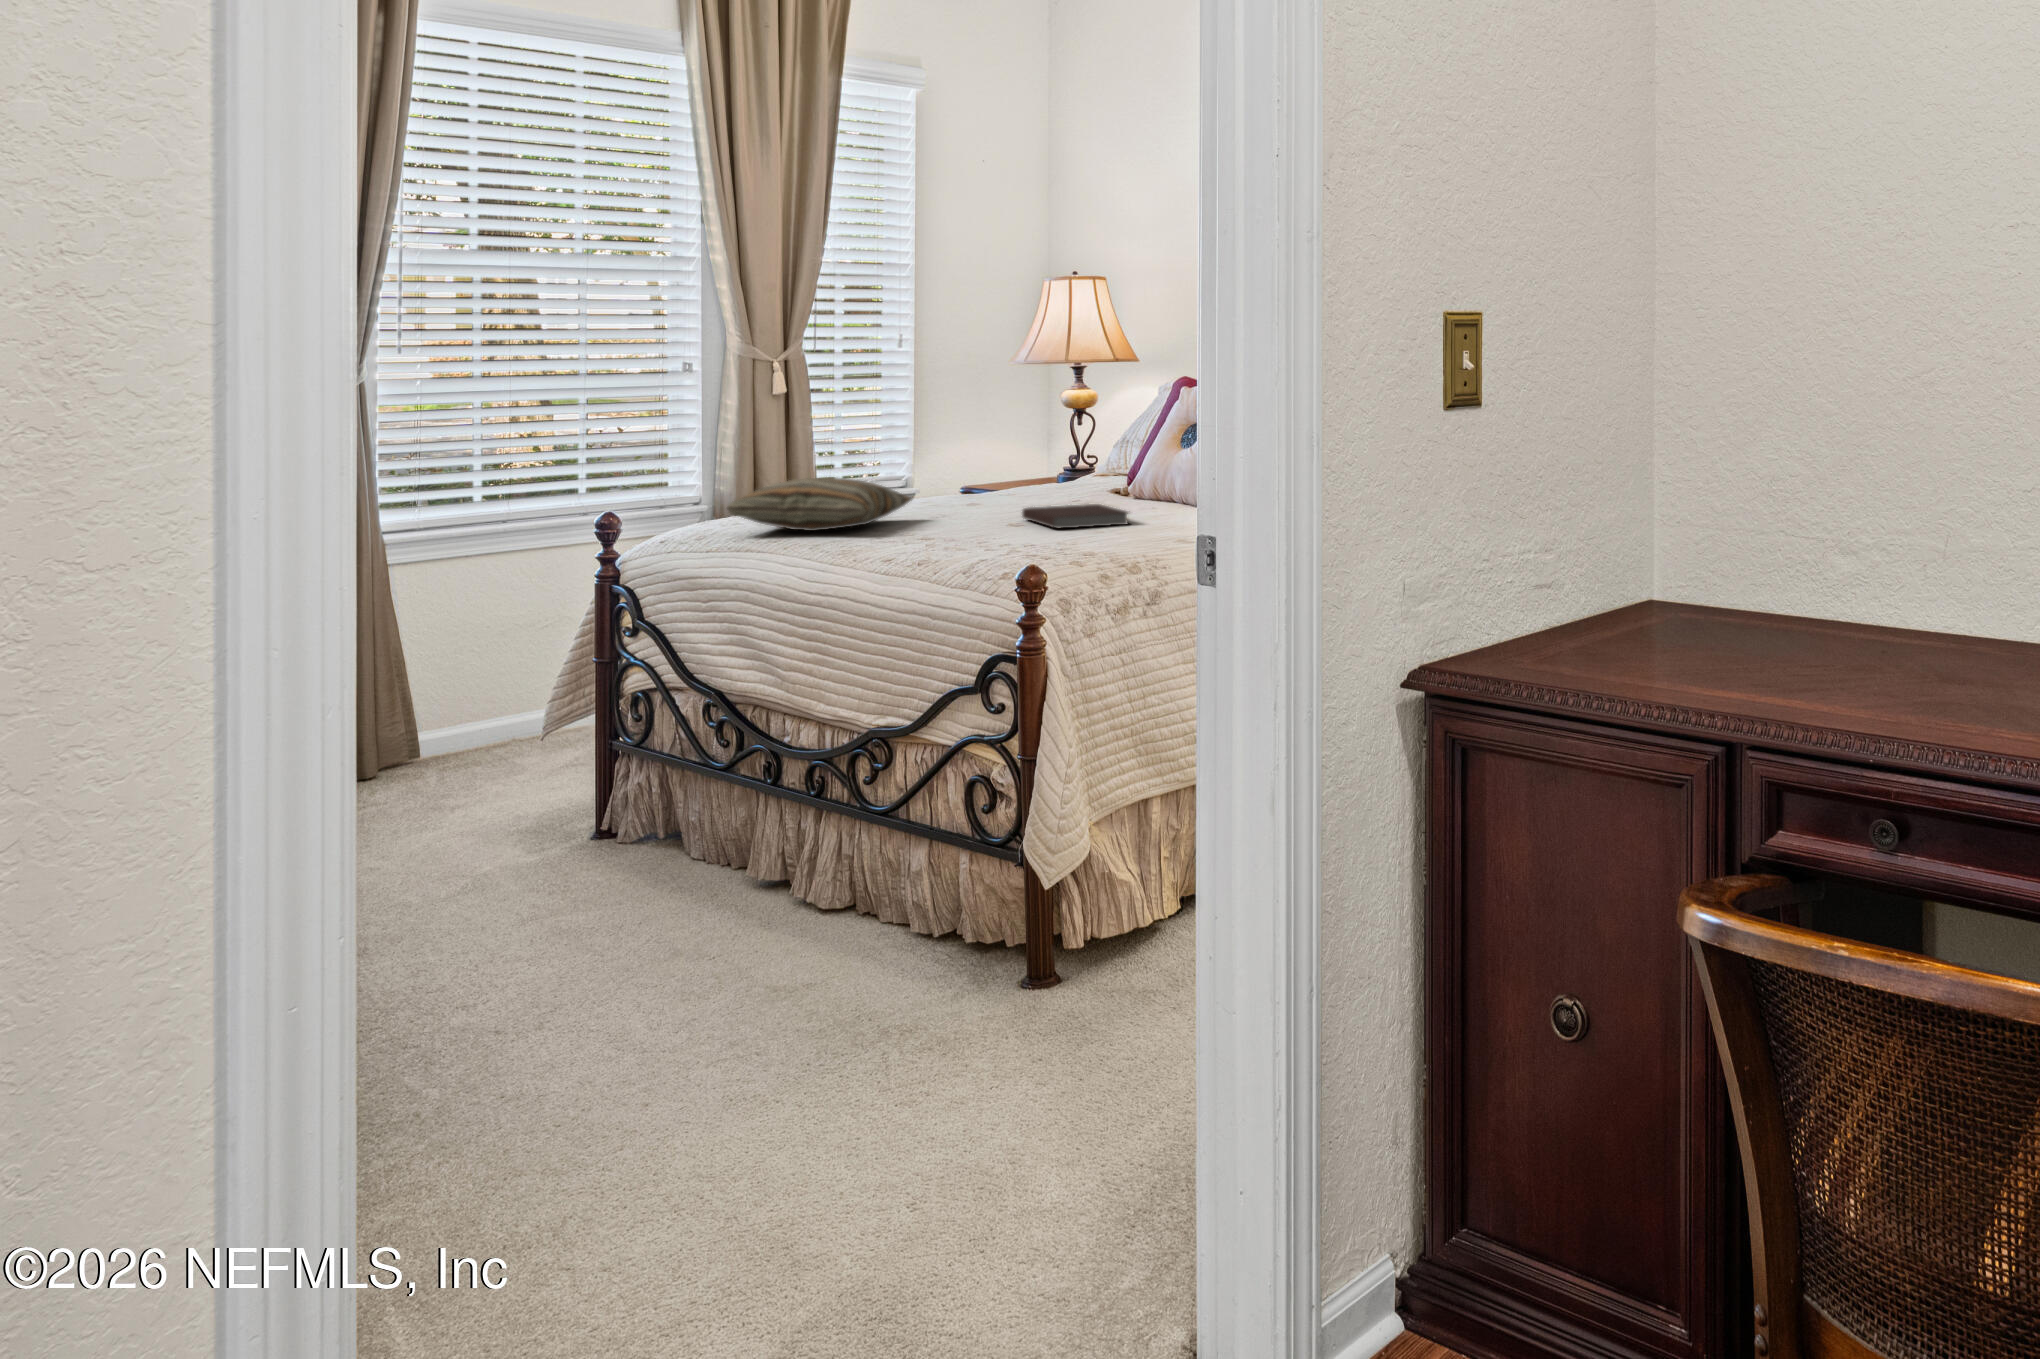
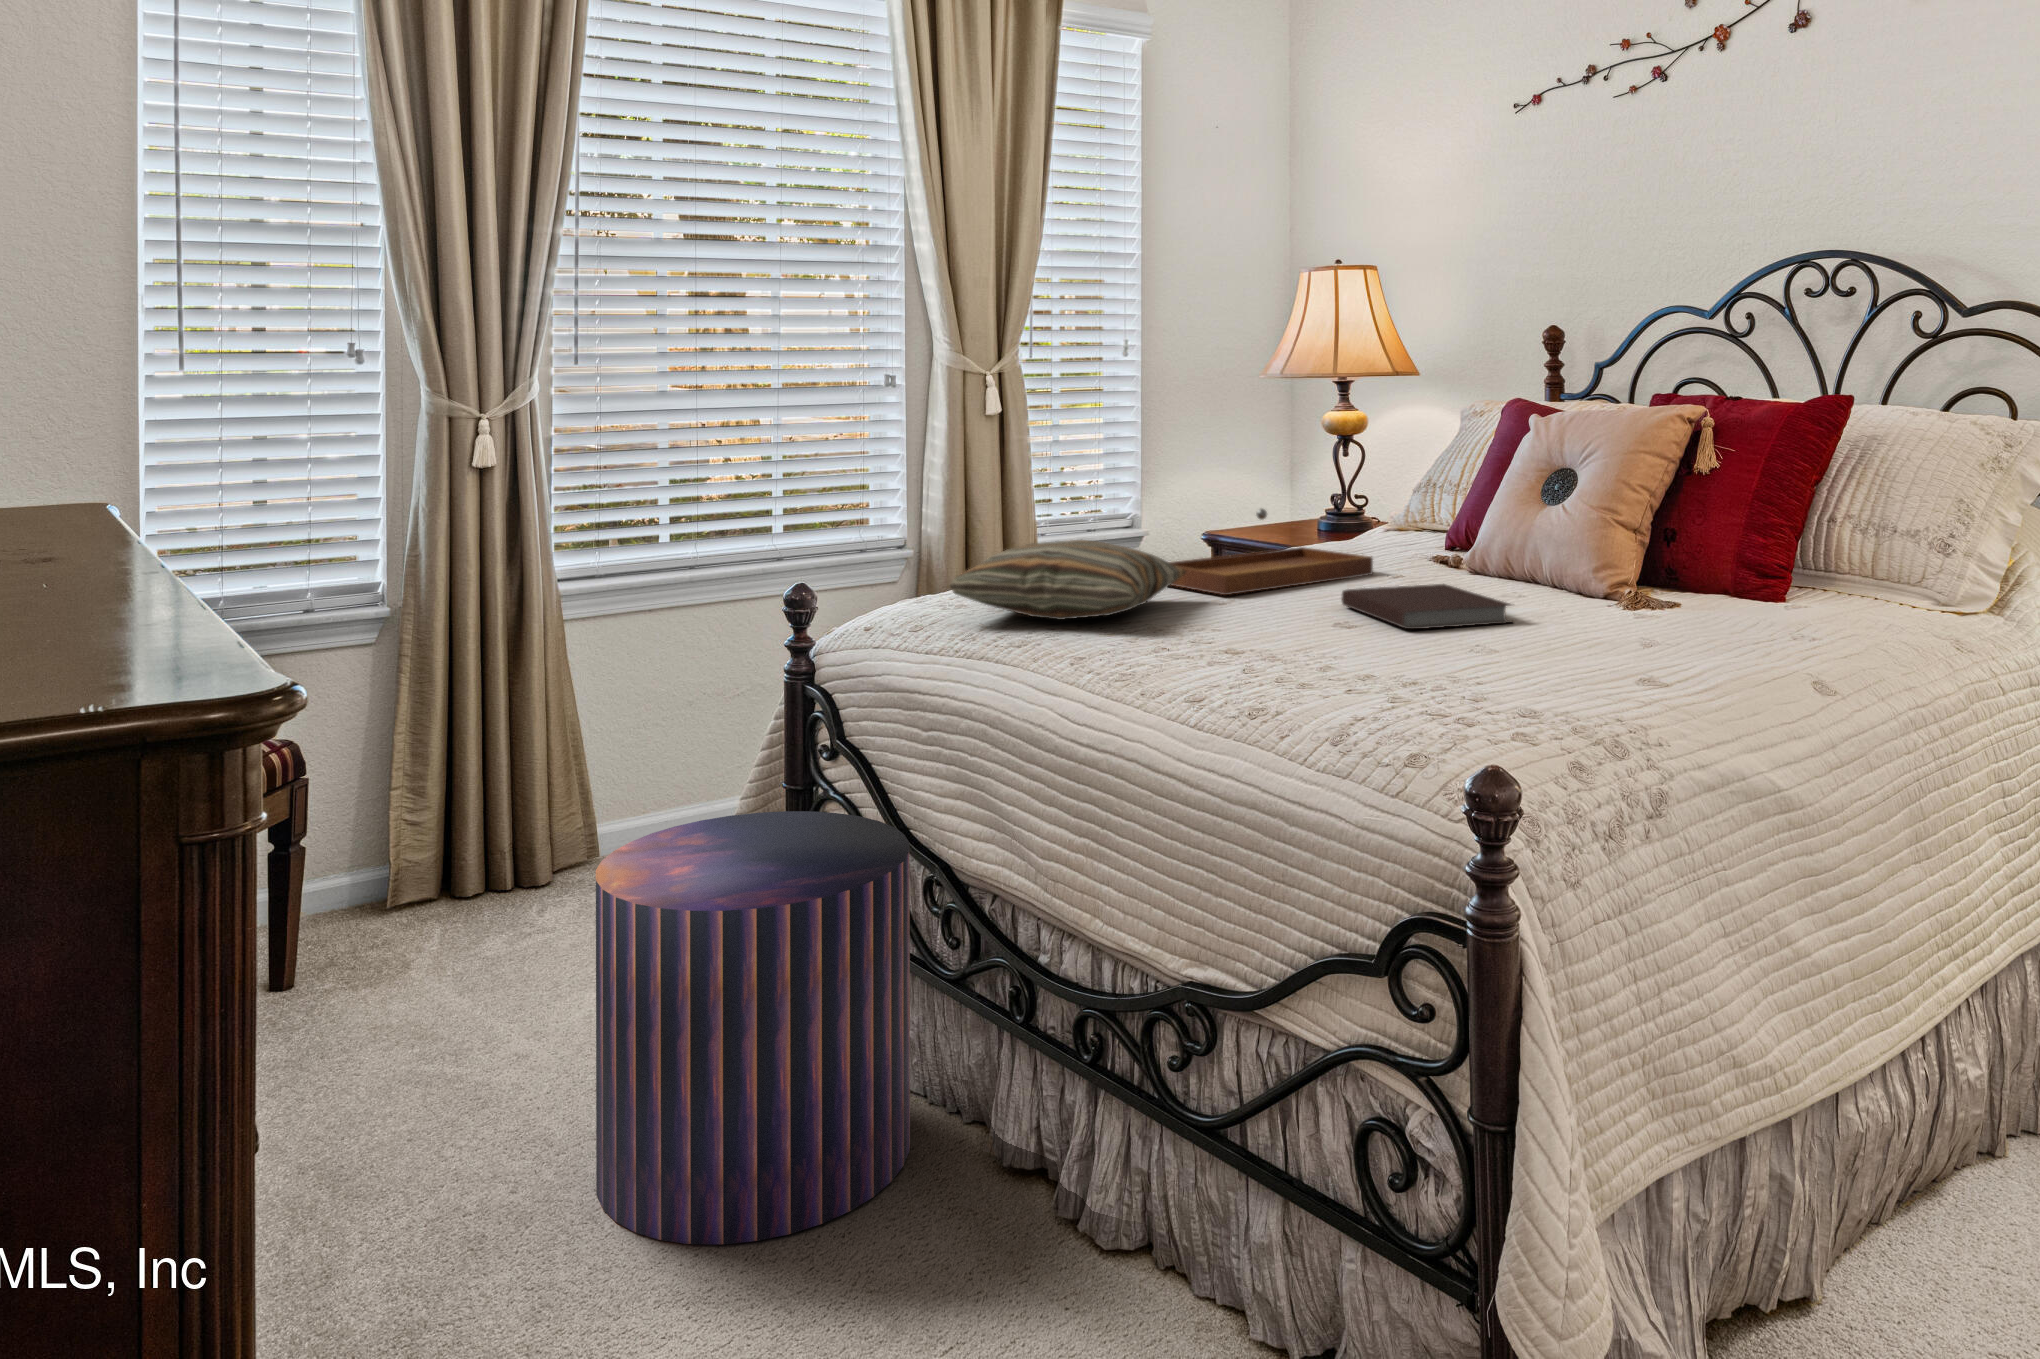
tray: none [895,457,1061,516] -> present [1170,509,1373,595]
pouf: none [449,667,692,934] -> present [596,811,910,1244]

